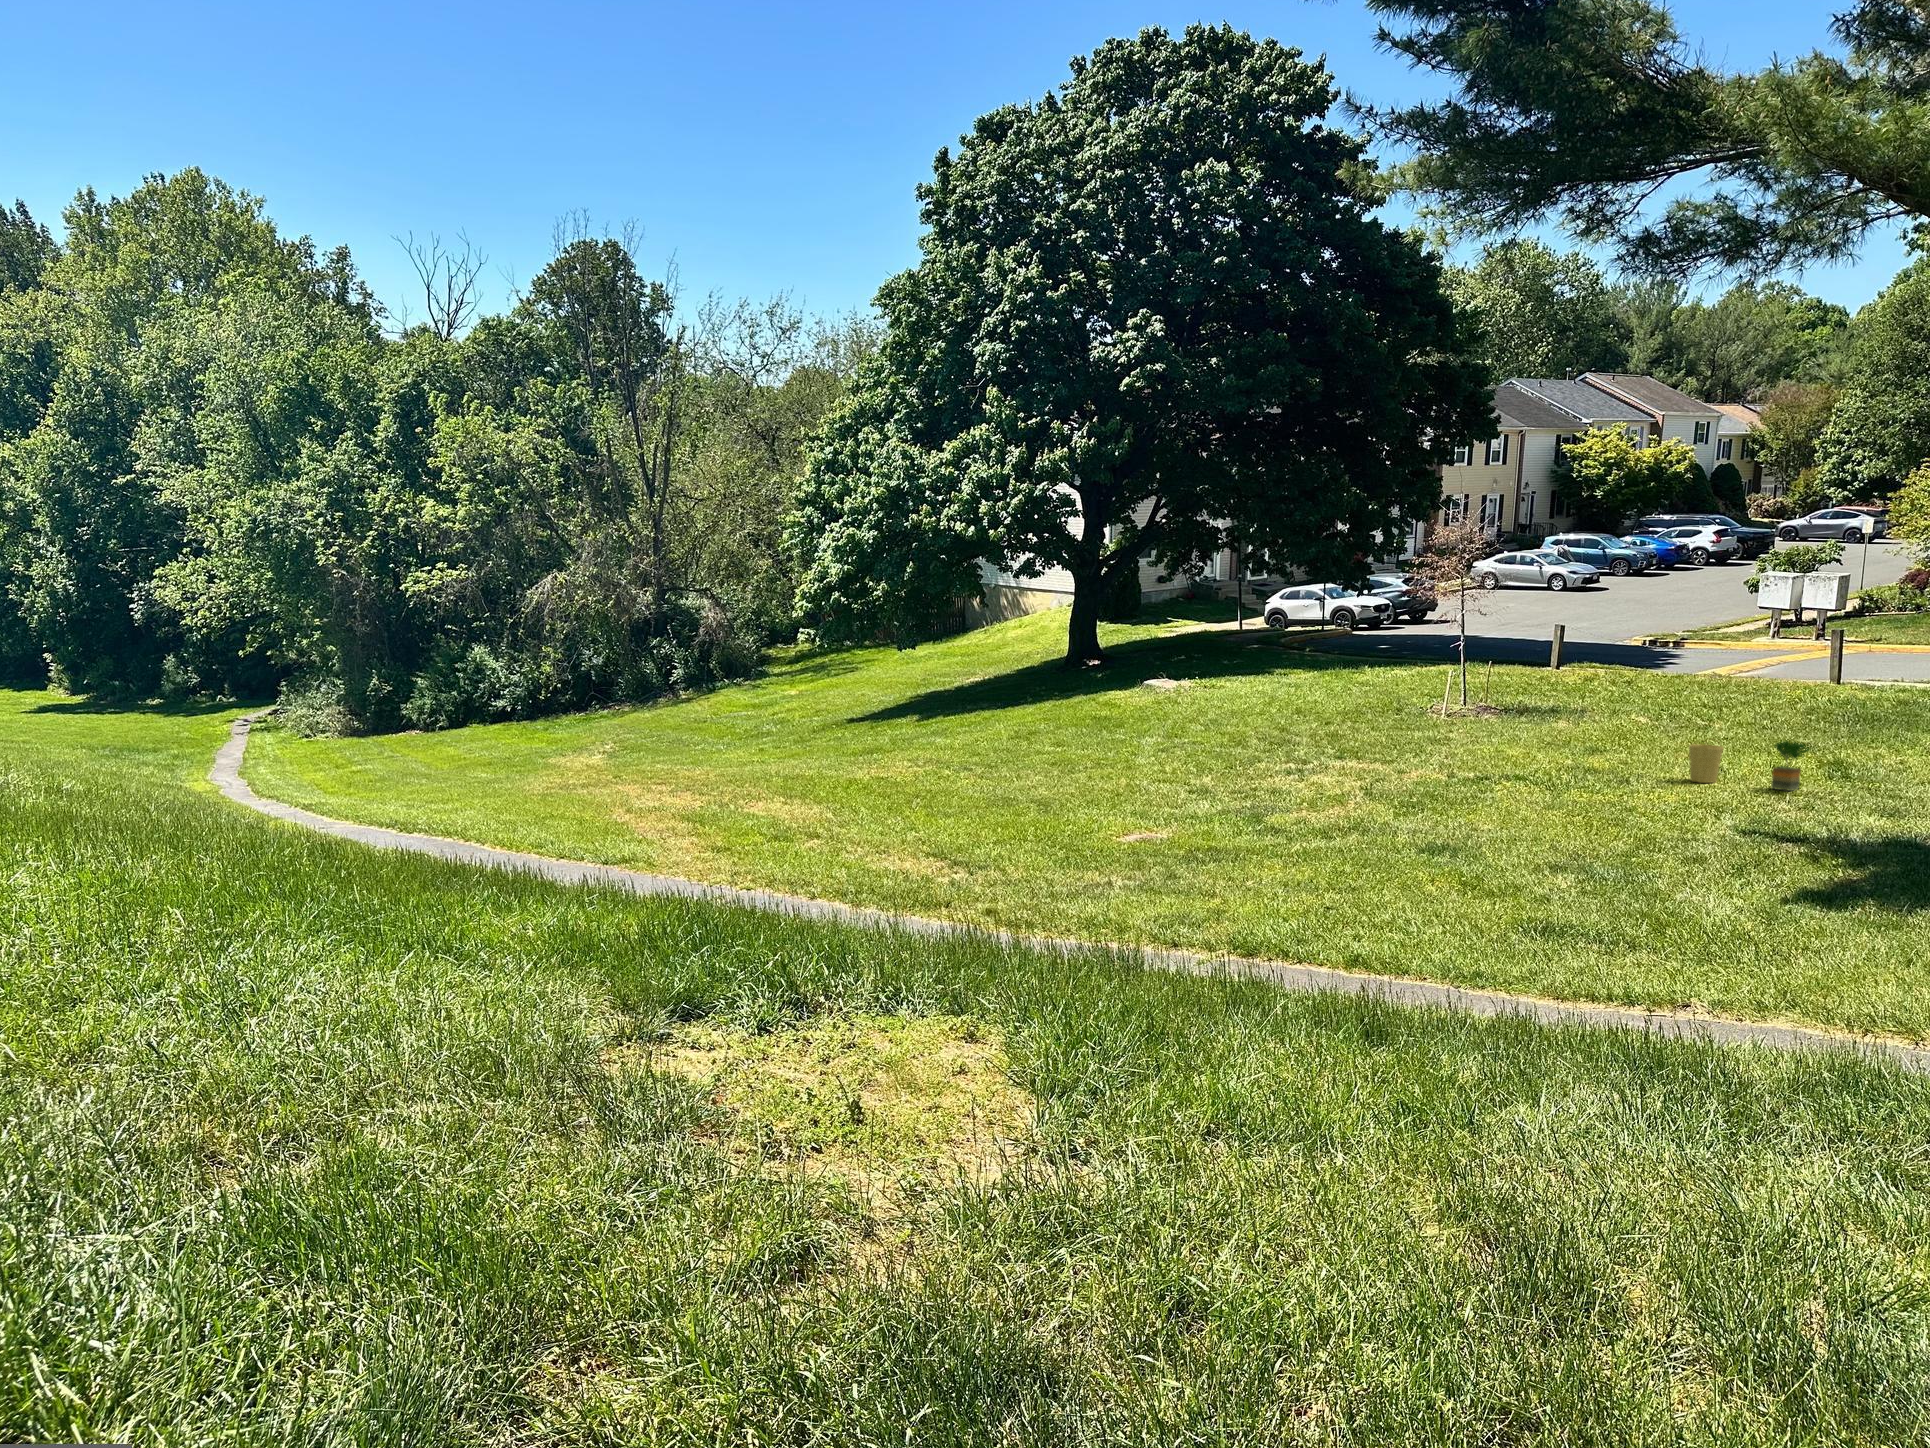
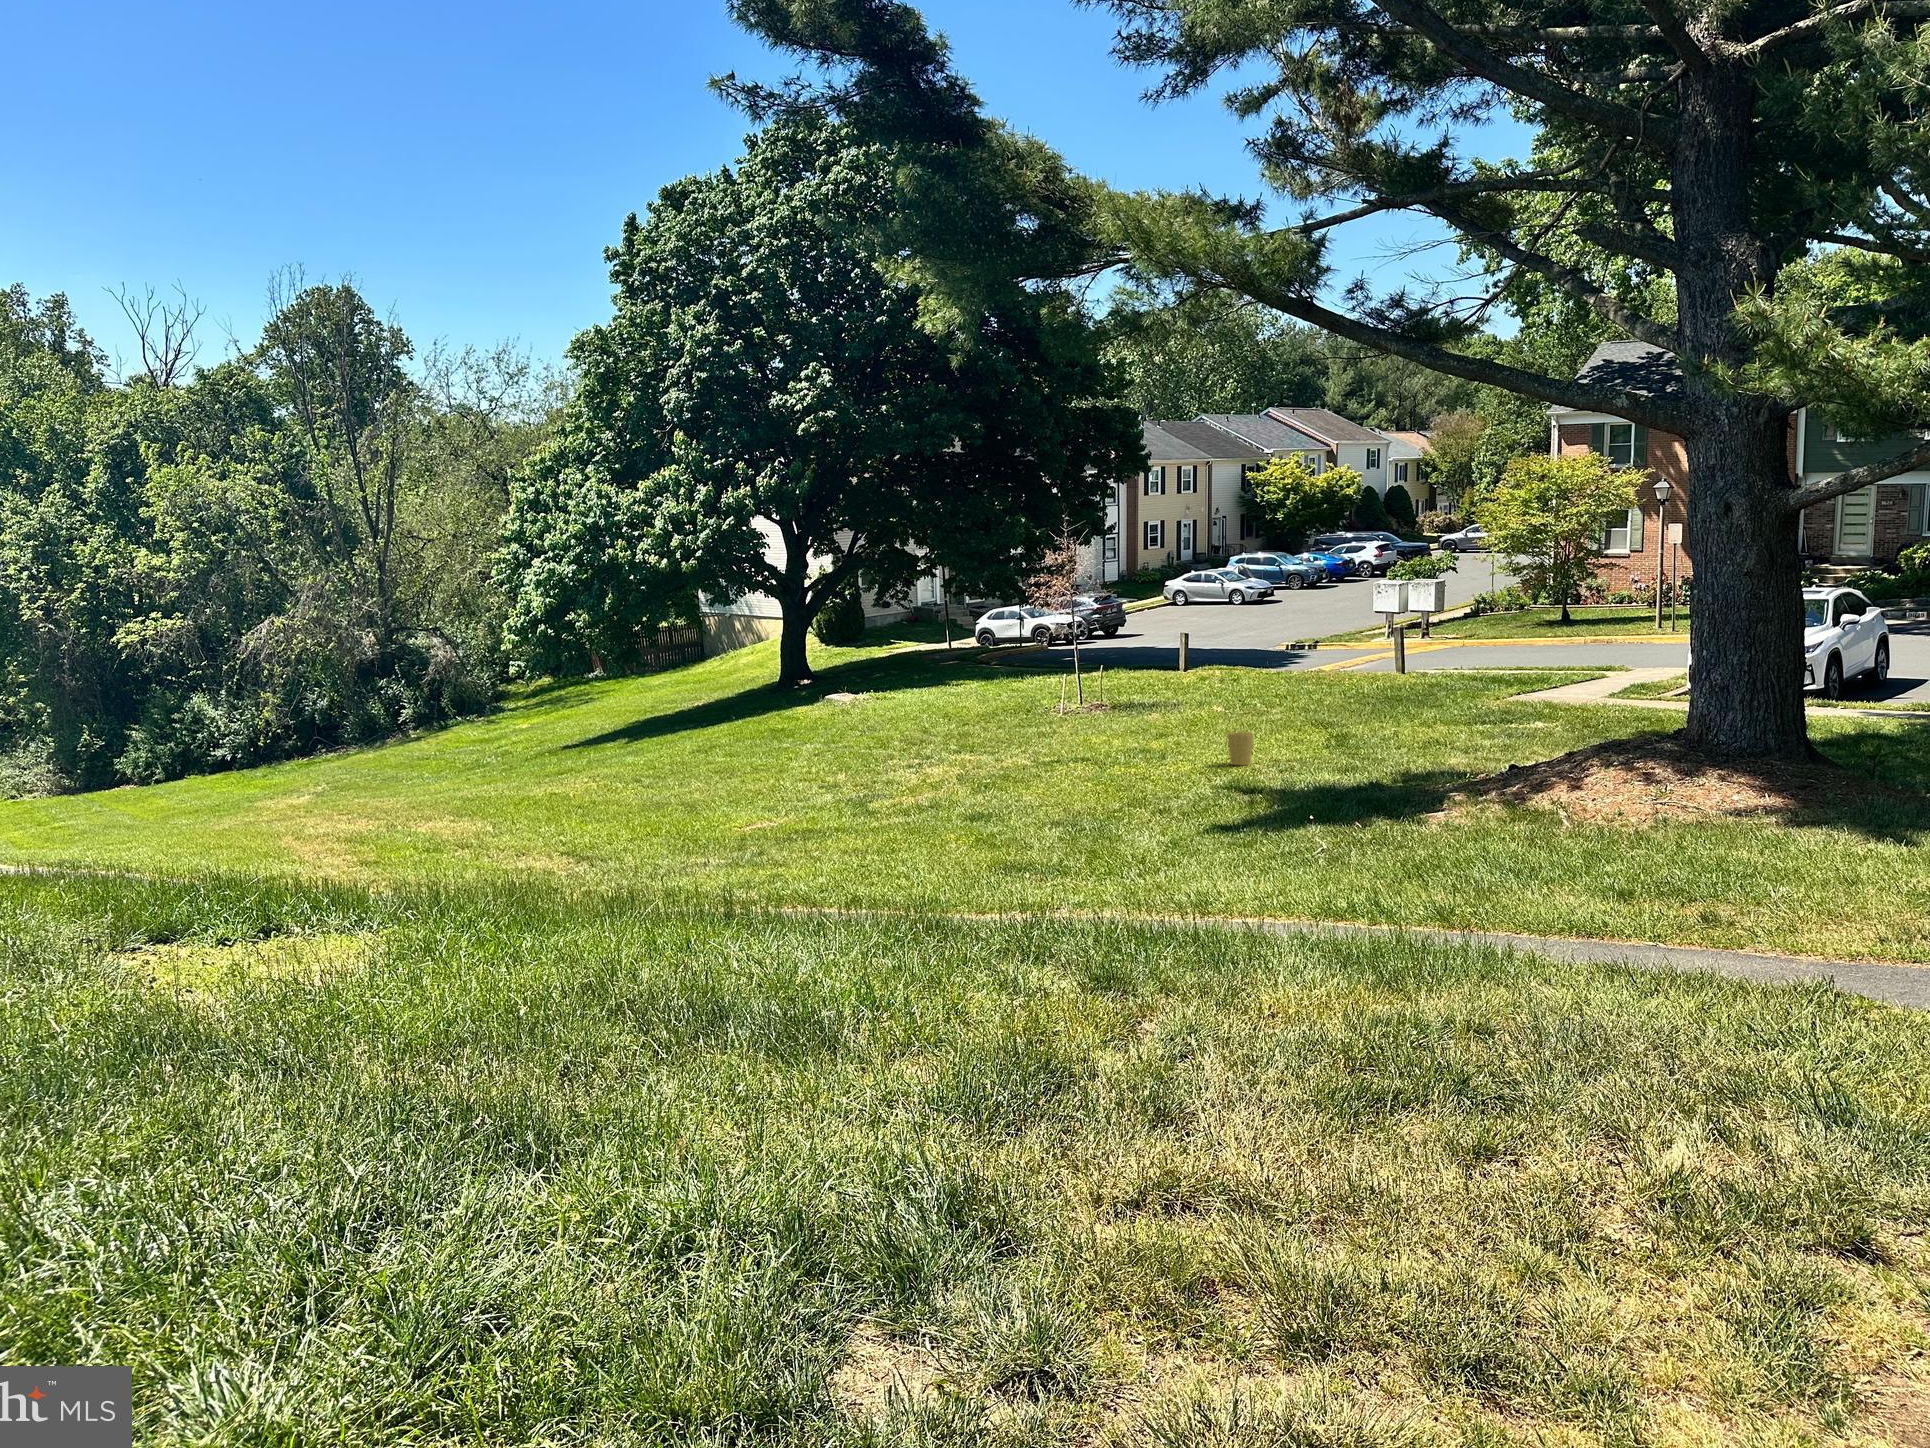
potted tree: present [1771,740,1809,791] -> none [1287,725,1316,768]

